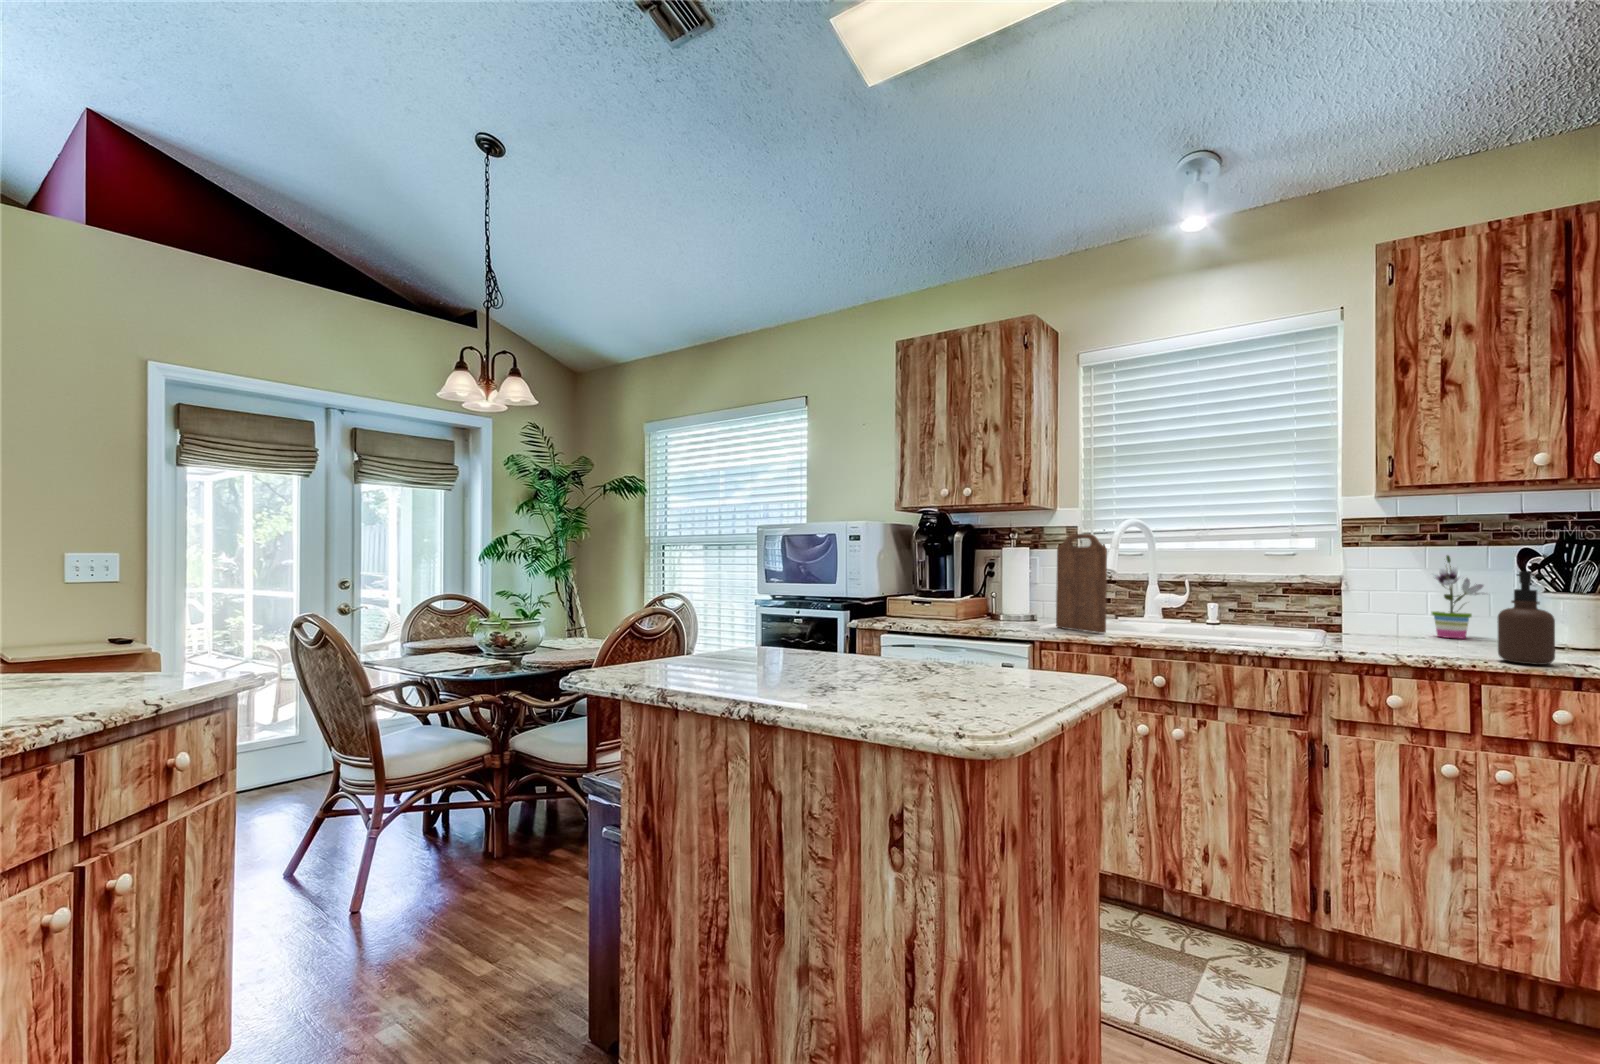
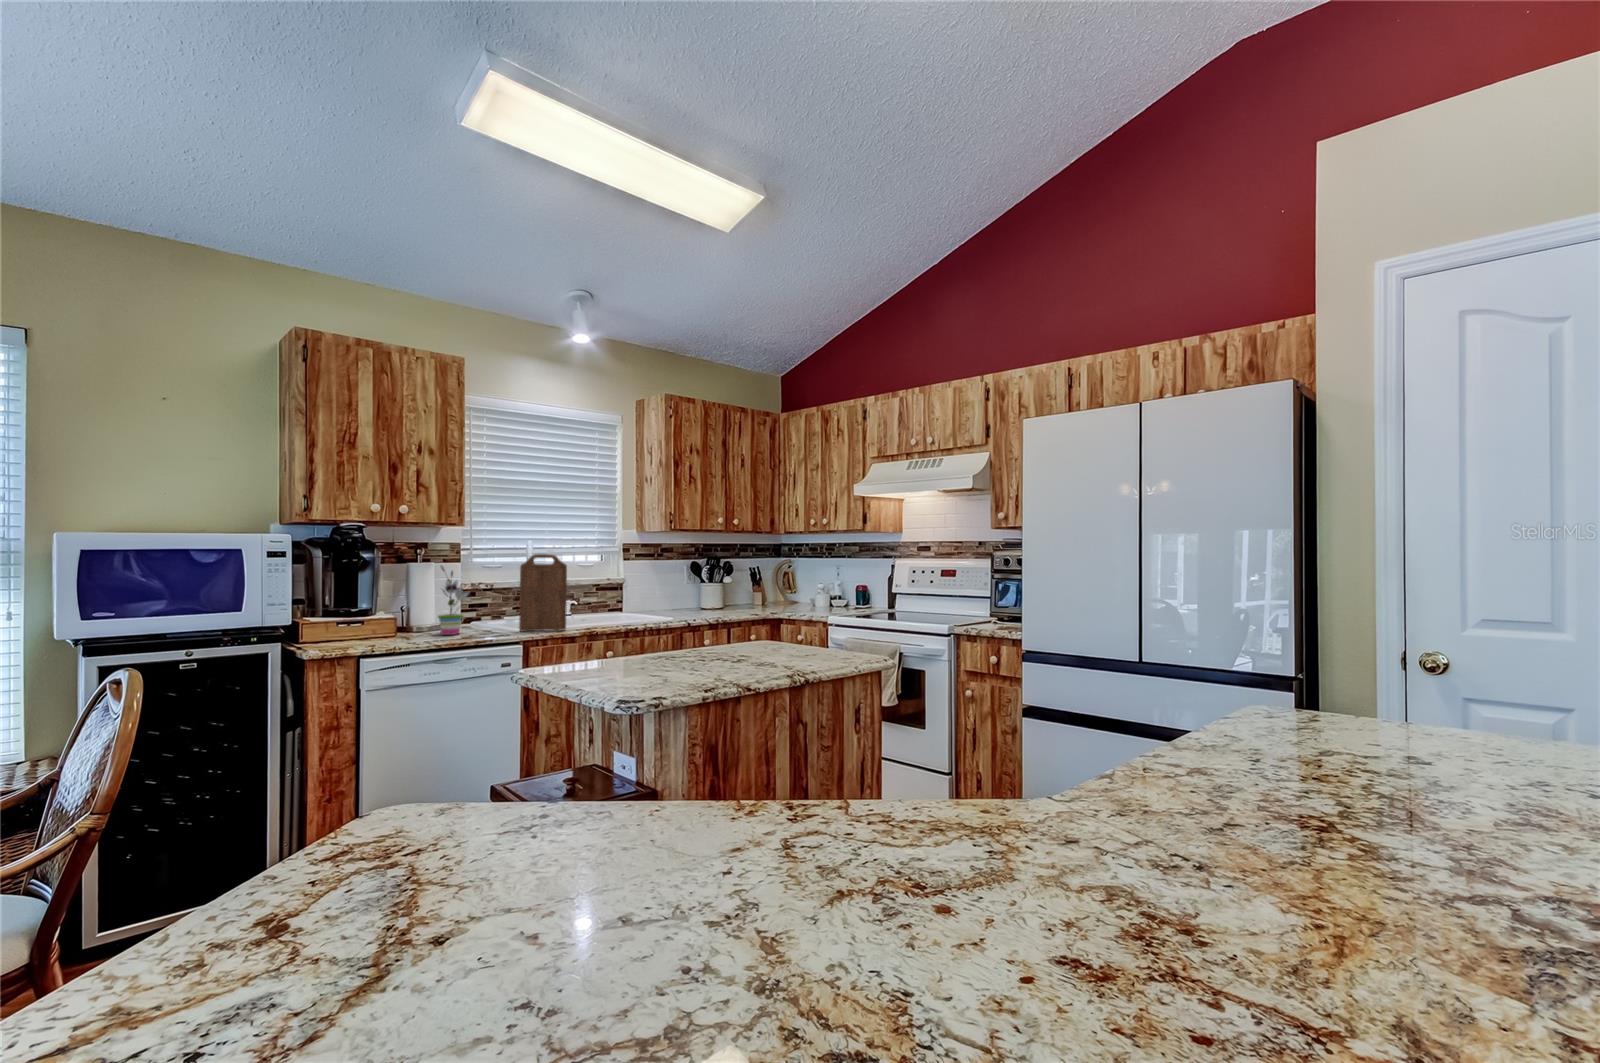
potted plant: present [1431,555,1483,639] -> present [438,566,469,635]
soap dispenser: present [1498,571,1555,665] -> none [720,571,738,615]

